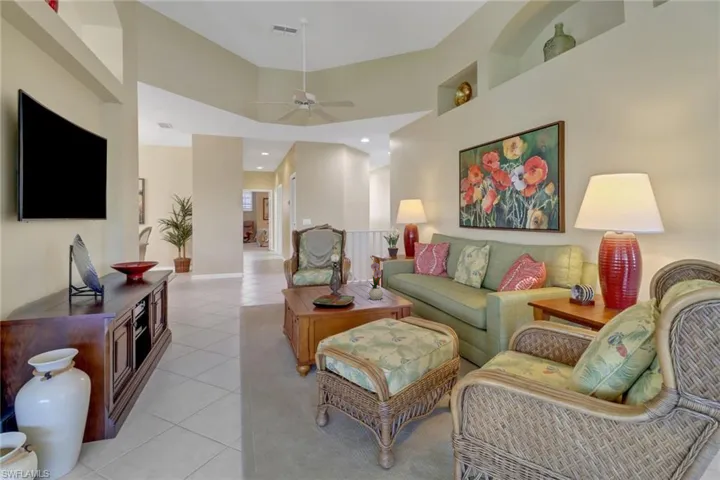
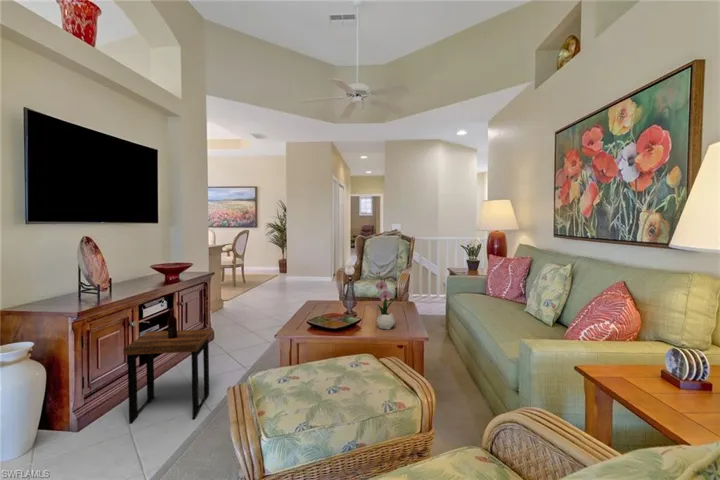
side table: none [164,298,235,408] -> present [123,309,211,423]

